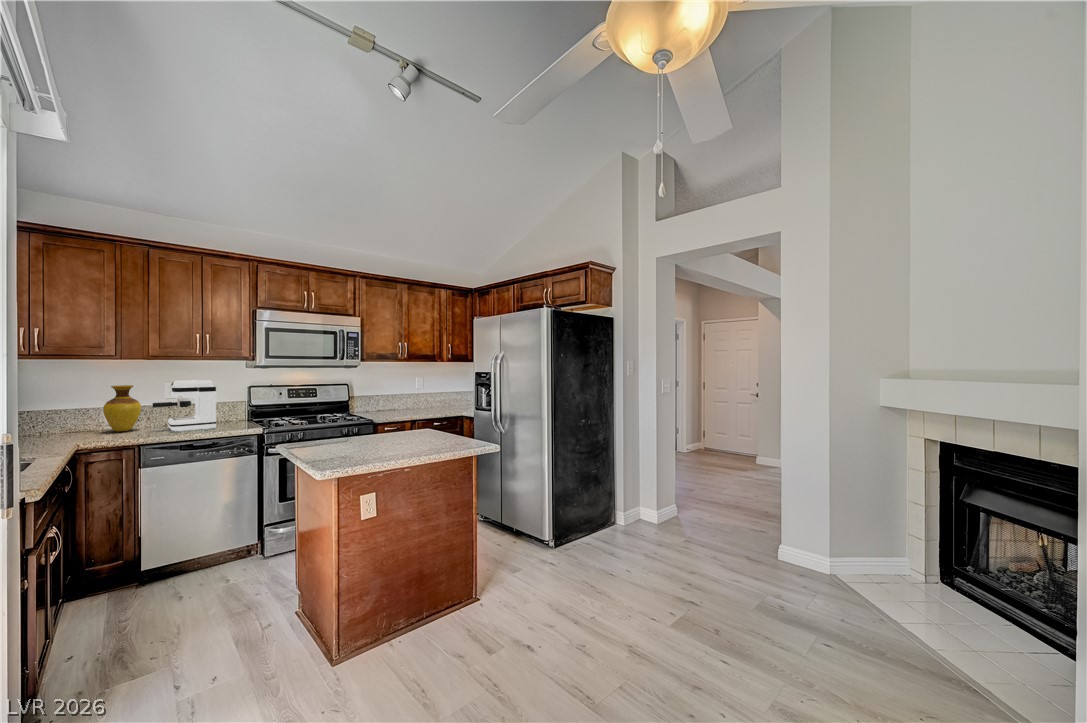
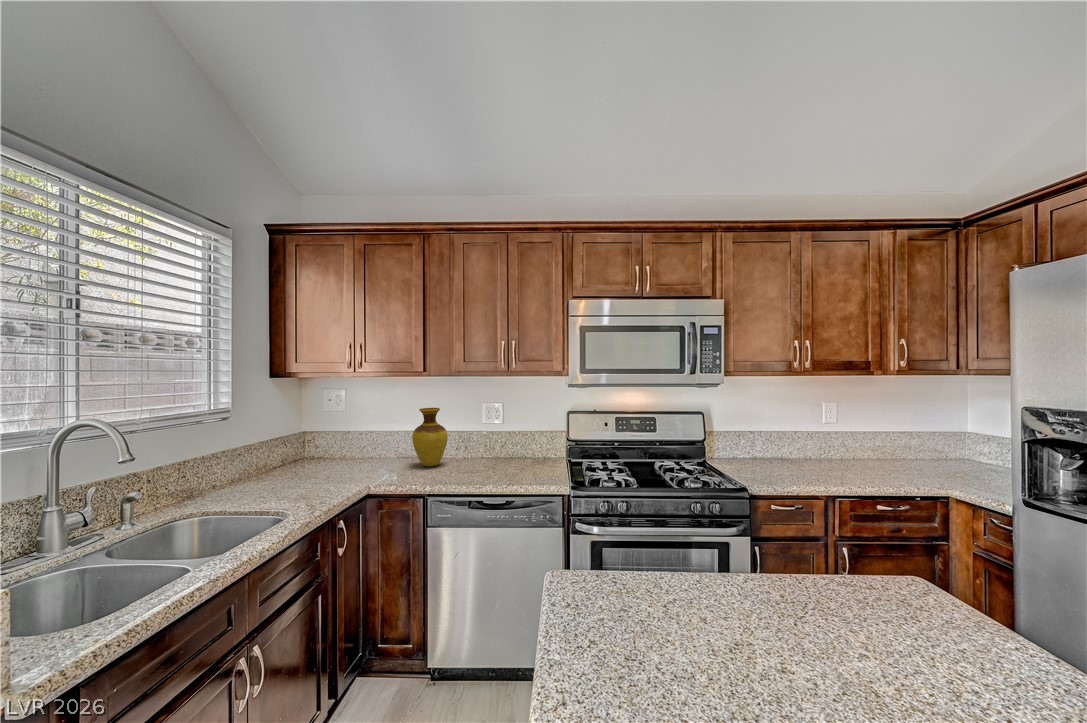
coffee maker: present [153,380,216,432] -> none [452,404,517,478]

